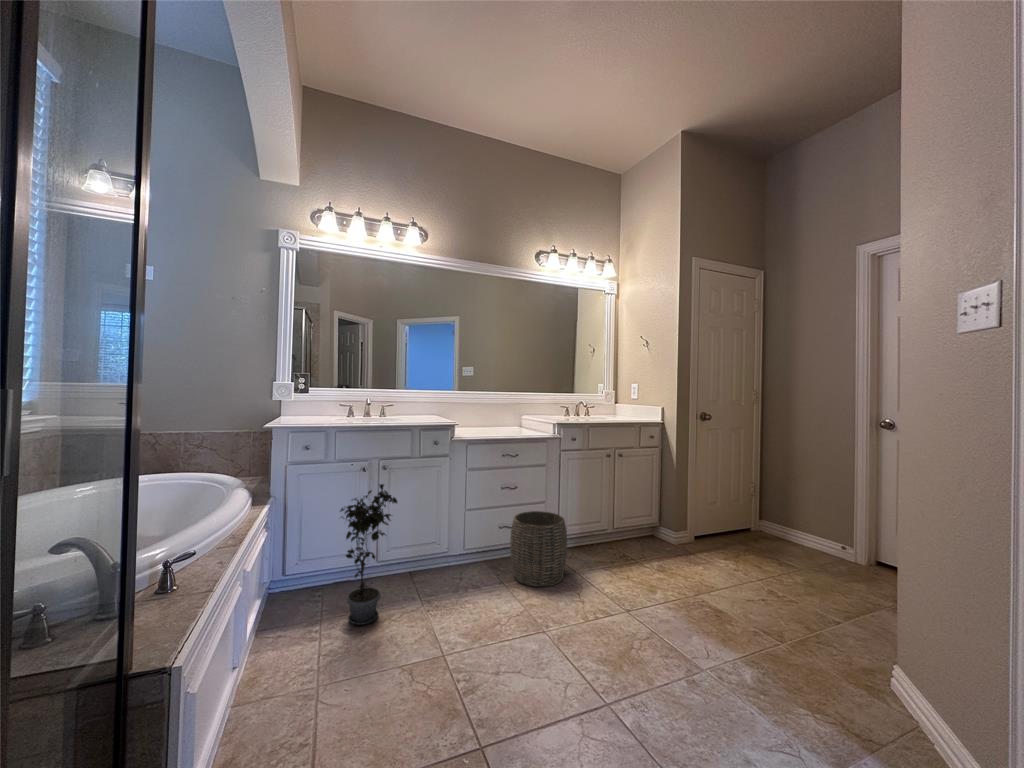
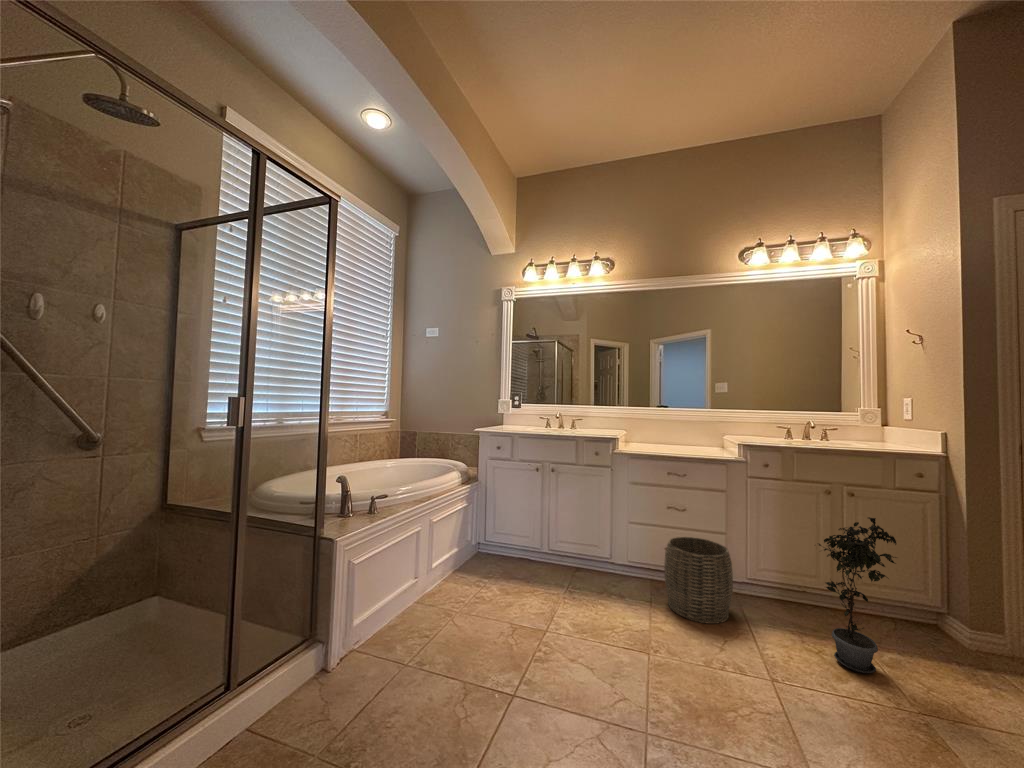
potted plant: present [340,484,397,625] -> present [819,517,897,673]

